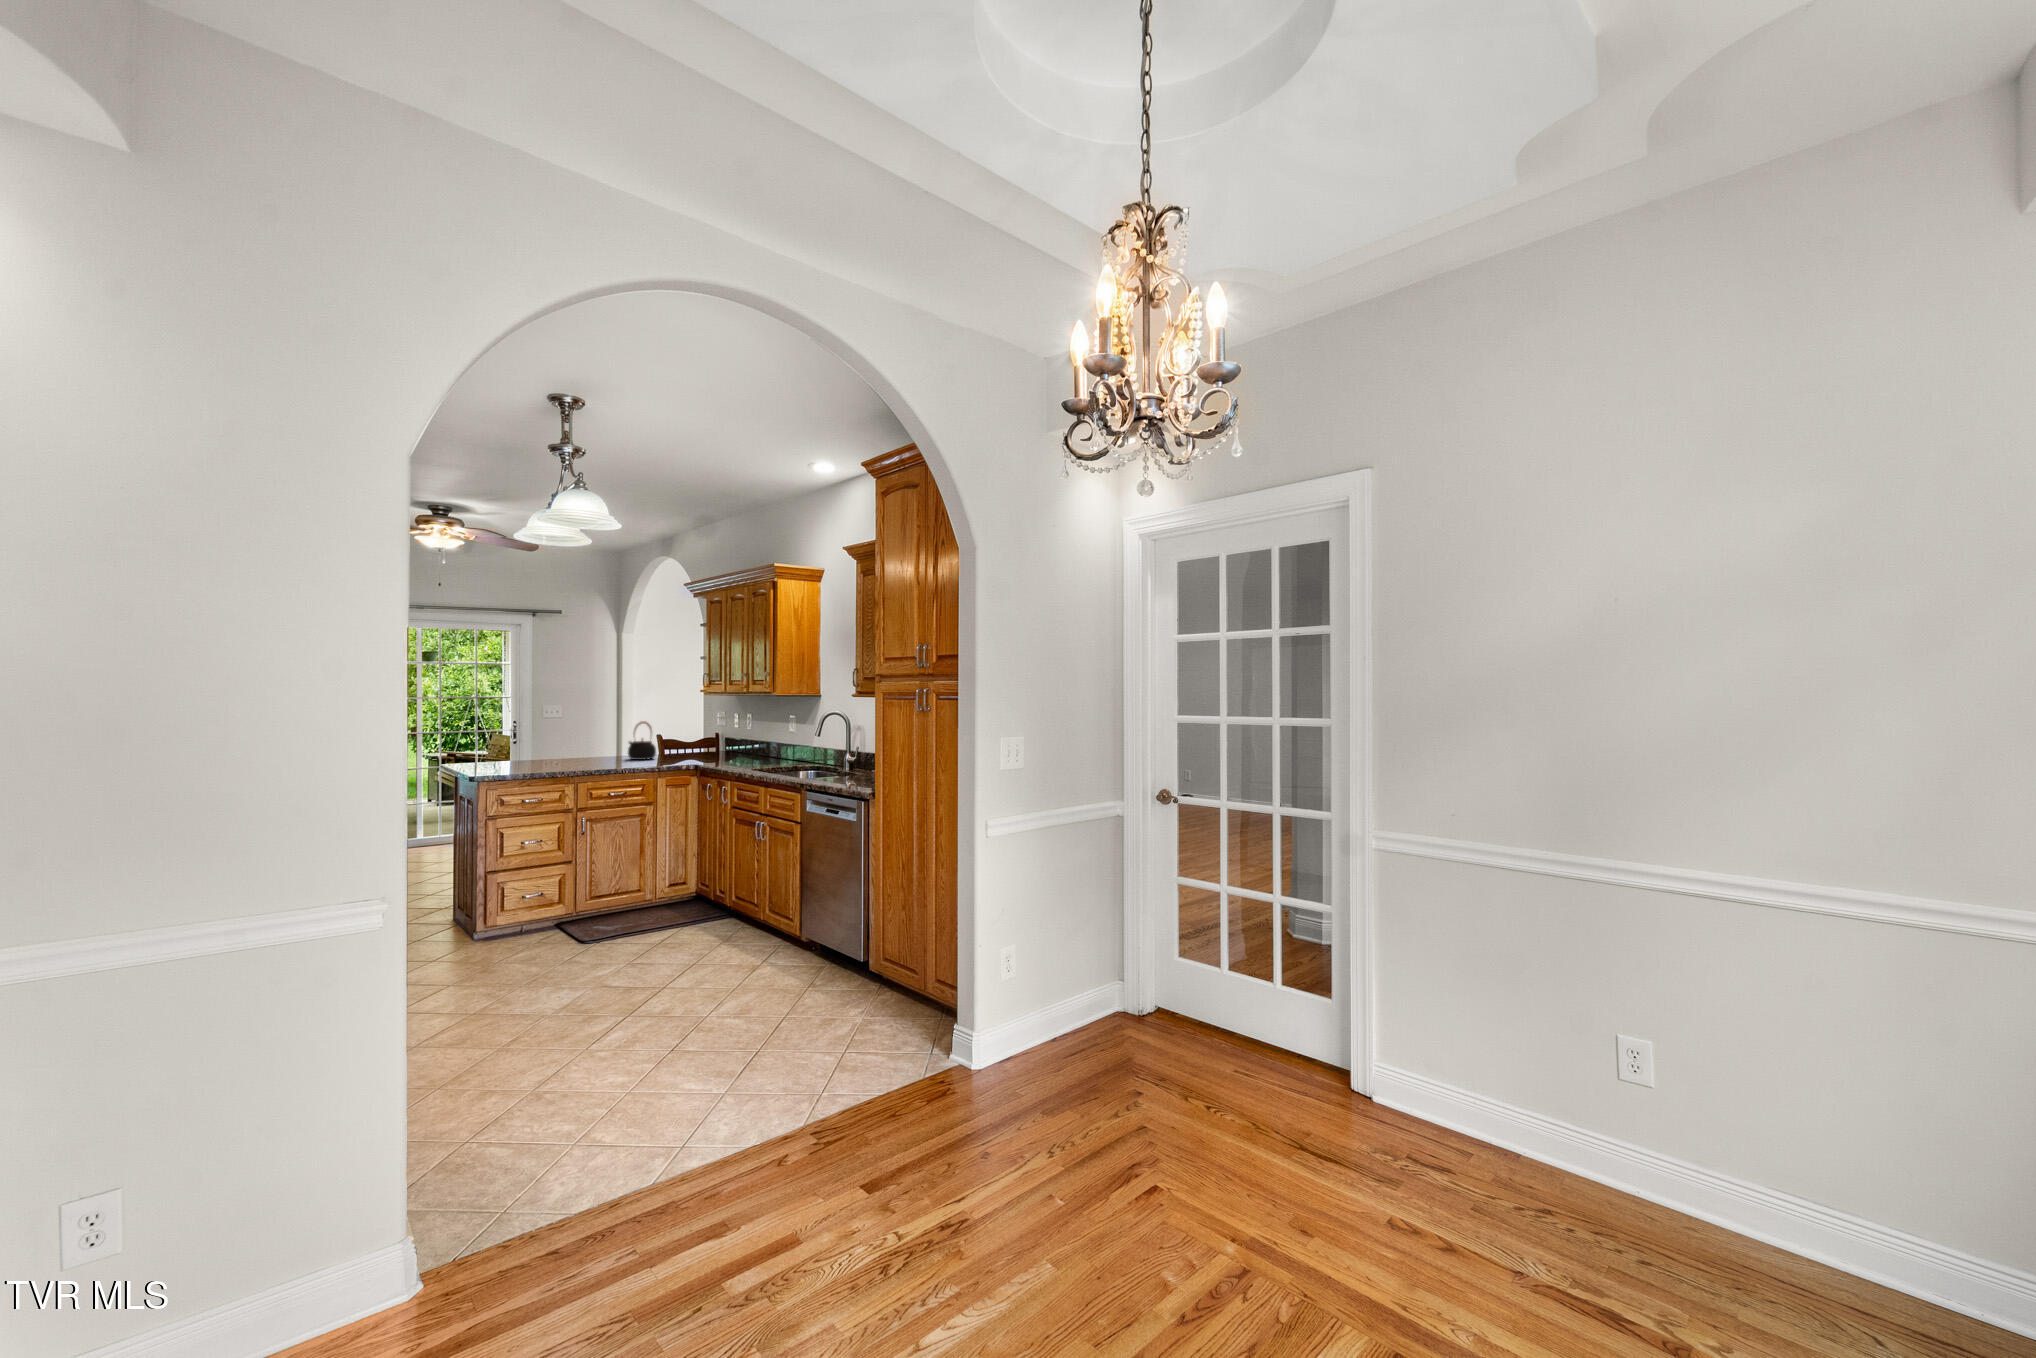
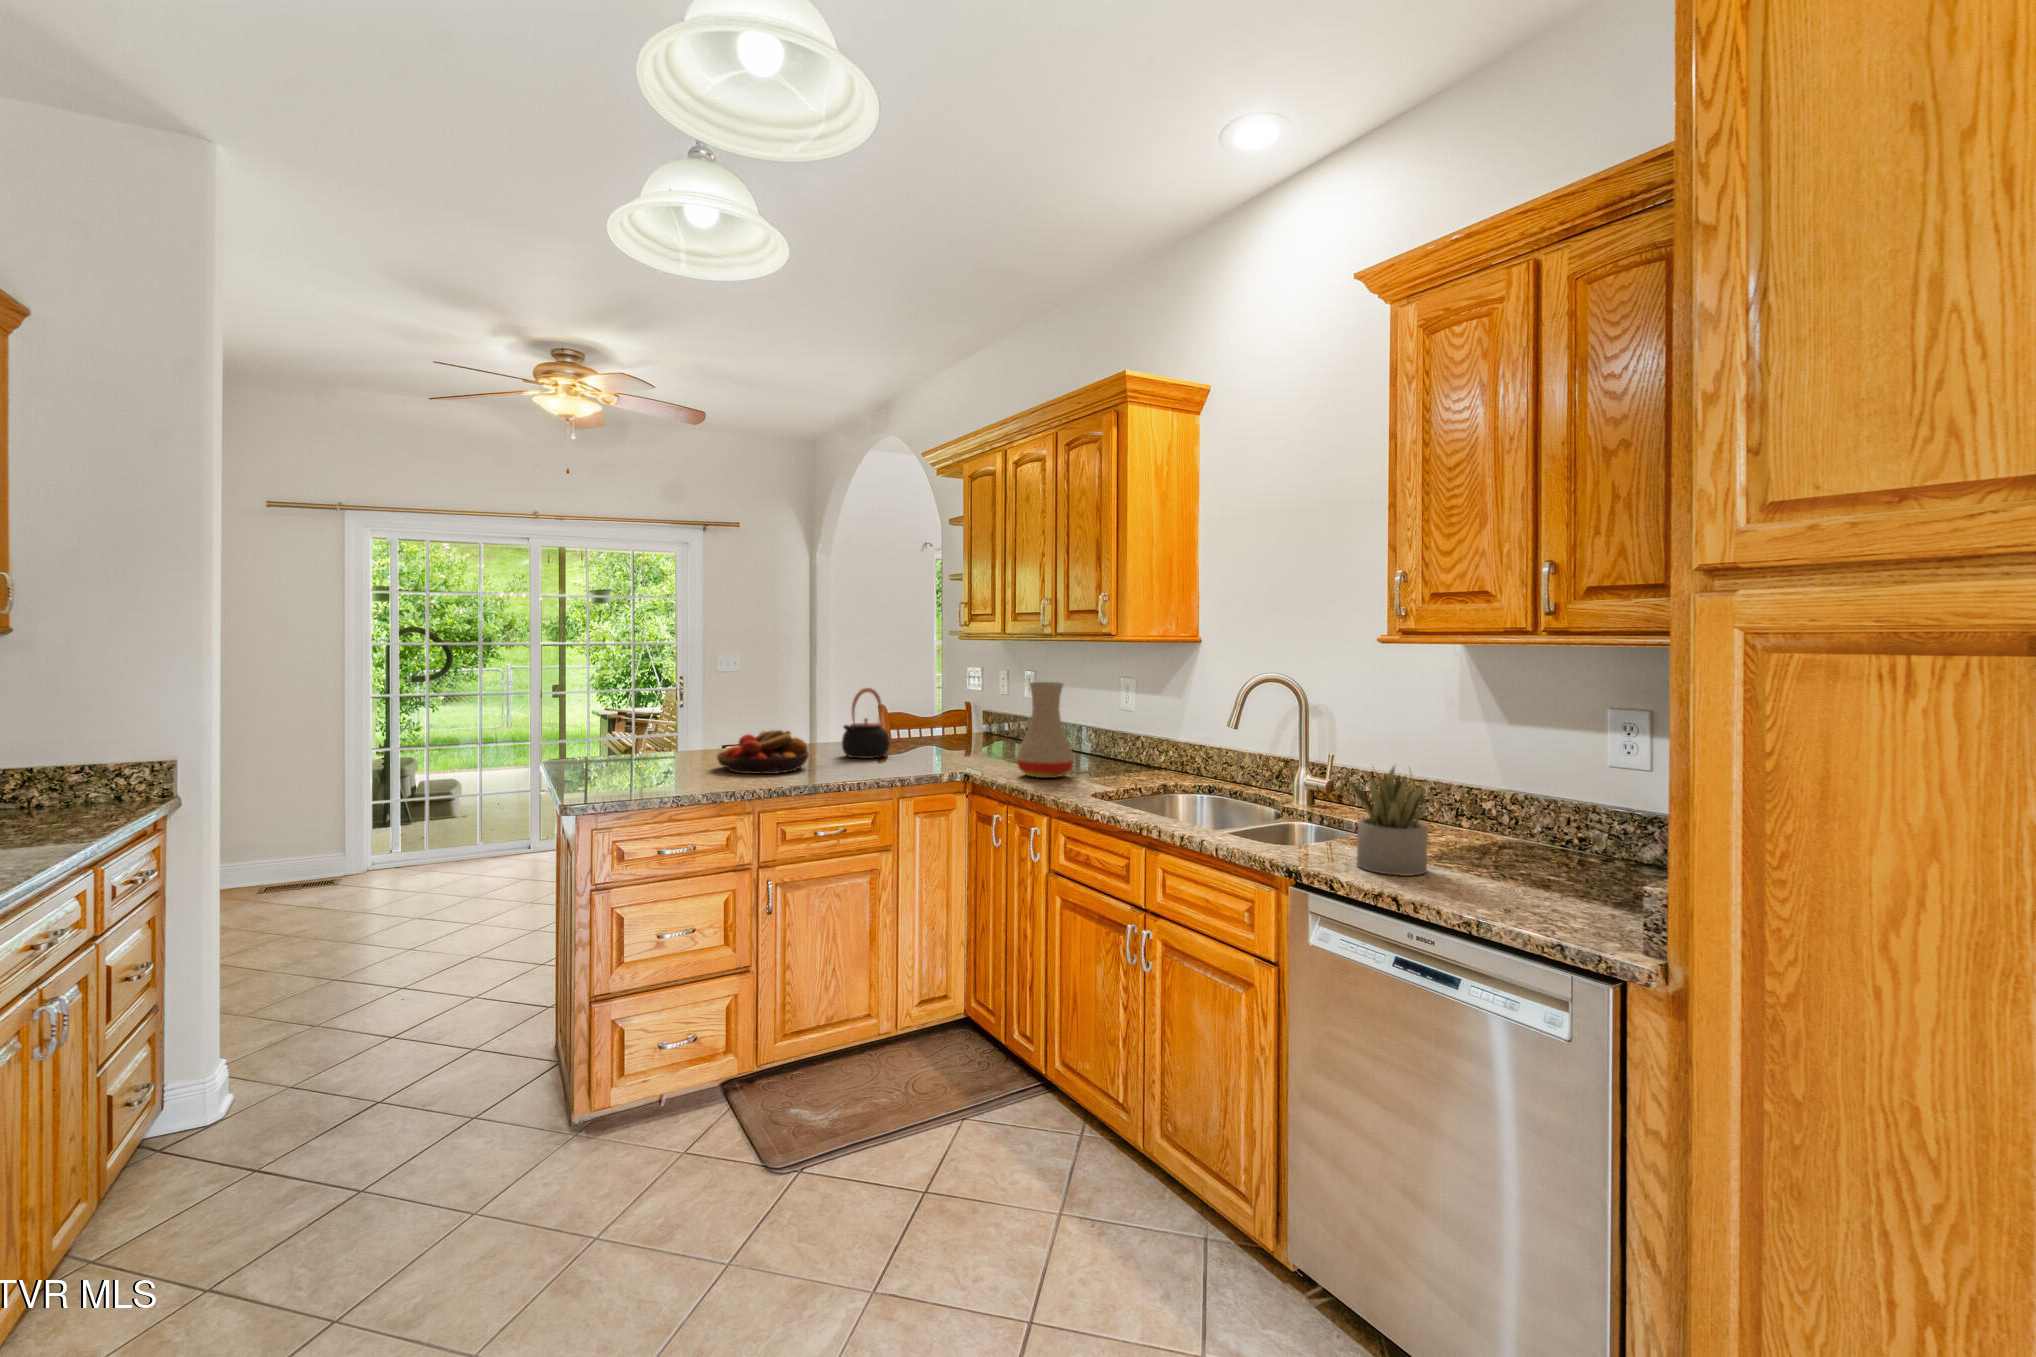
vase: none [721,716,752,765] -> present [1017,682,1074,778]
succulent plant: none [824,742,852,782] -> present [1351,766,1428,876]
fruit bowl: none [554,743,607,765] -> present [717,730,809,774]

